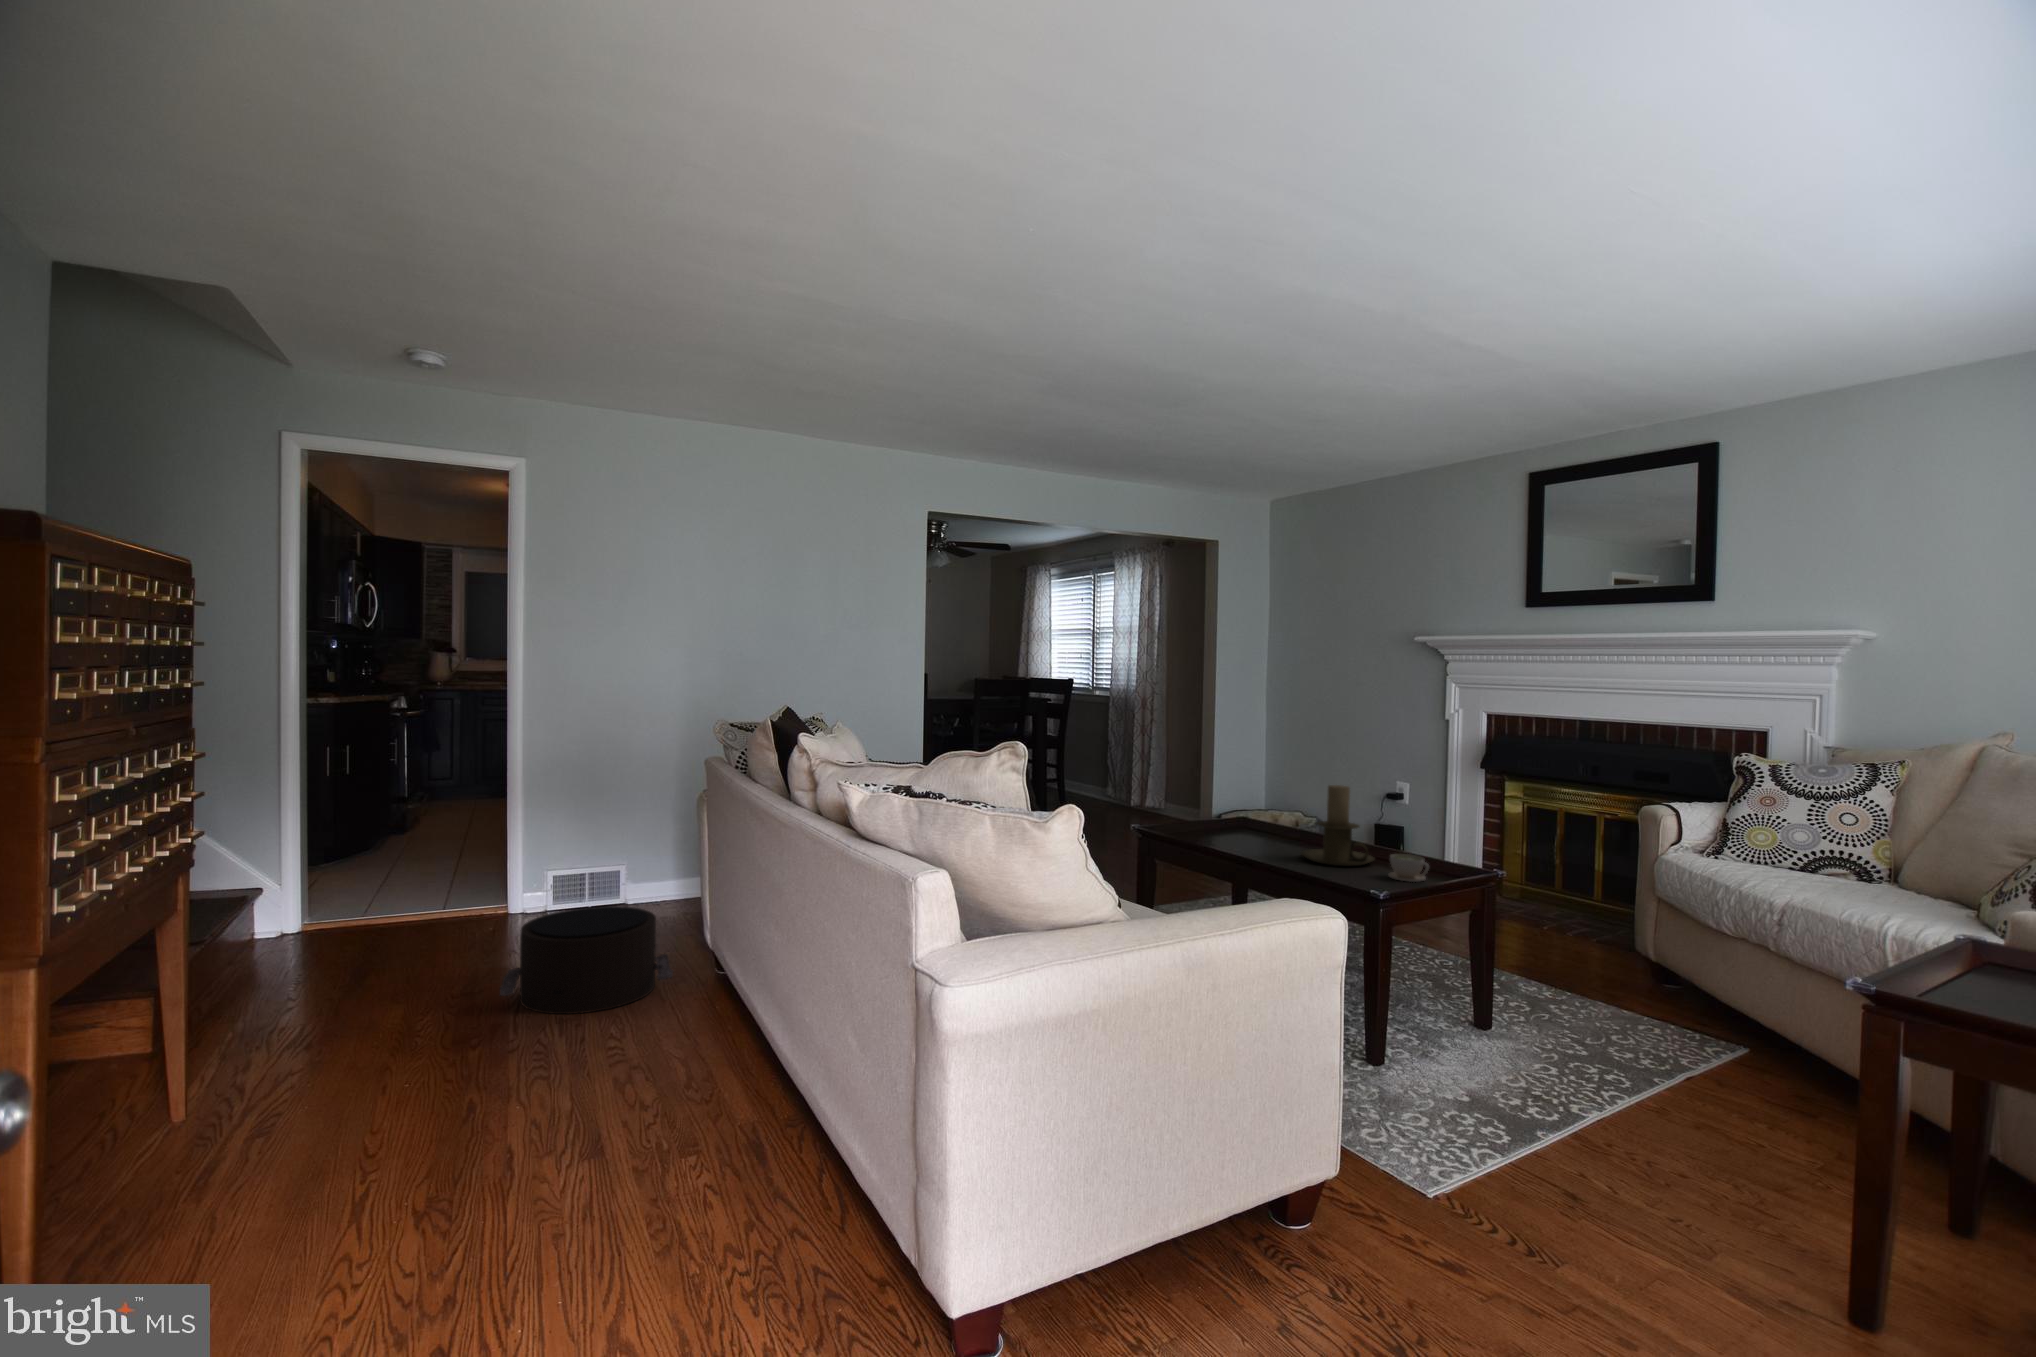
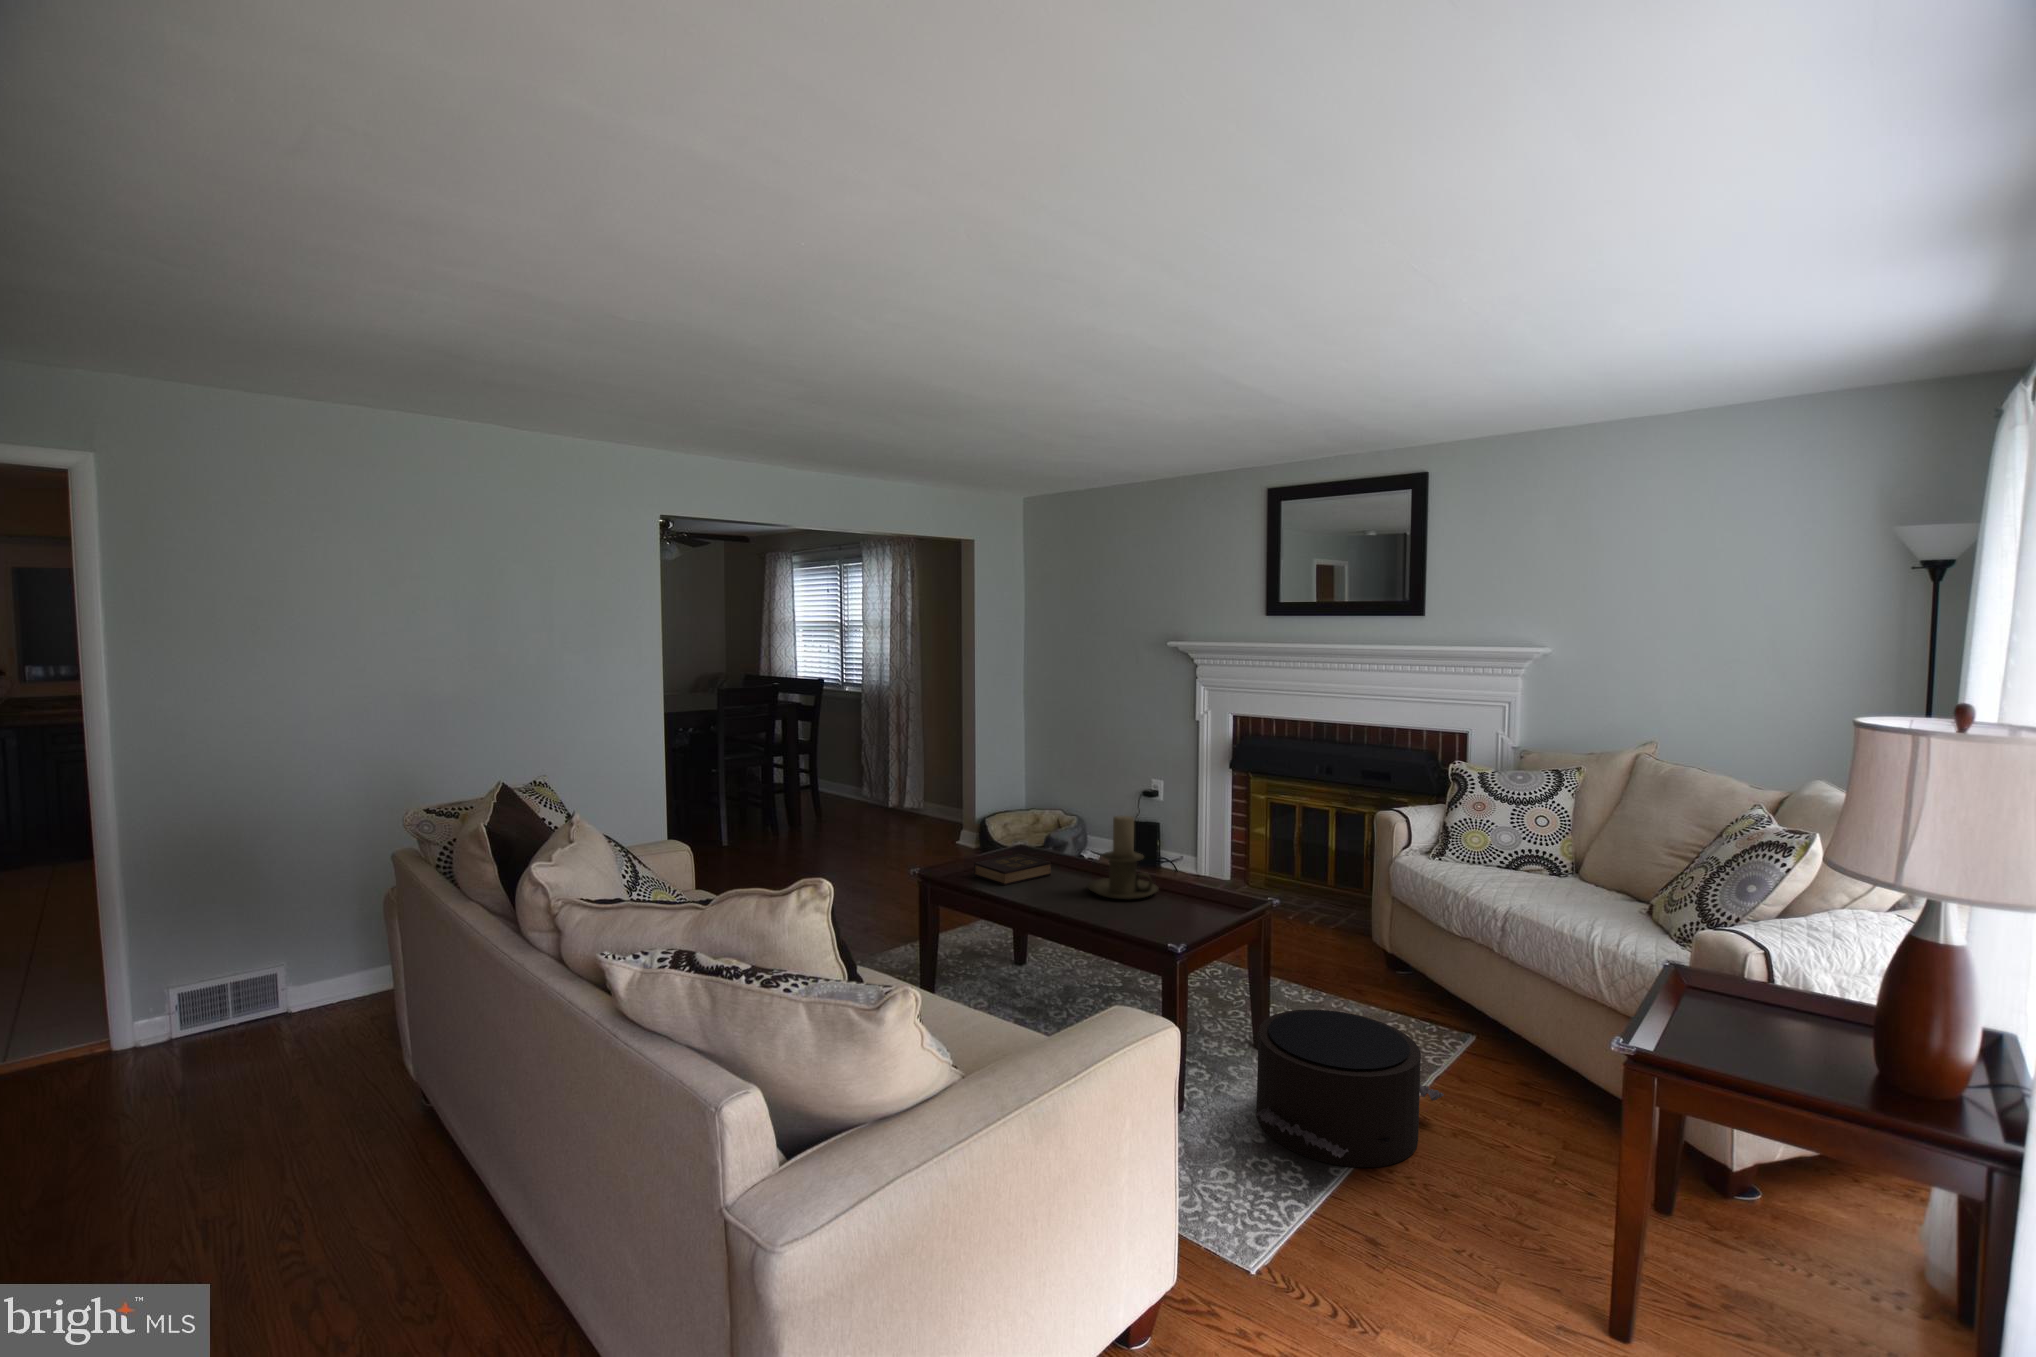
hardback book: none [1191,824,1268,849] -> present [974,853,1051,886]
coffee cup: present [1388,854,1429,882] -> none [1176,886,1215,916]
pouf: present [500,906,673,1014] -> present [1256,1009,1444,1168]

